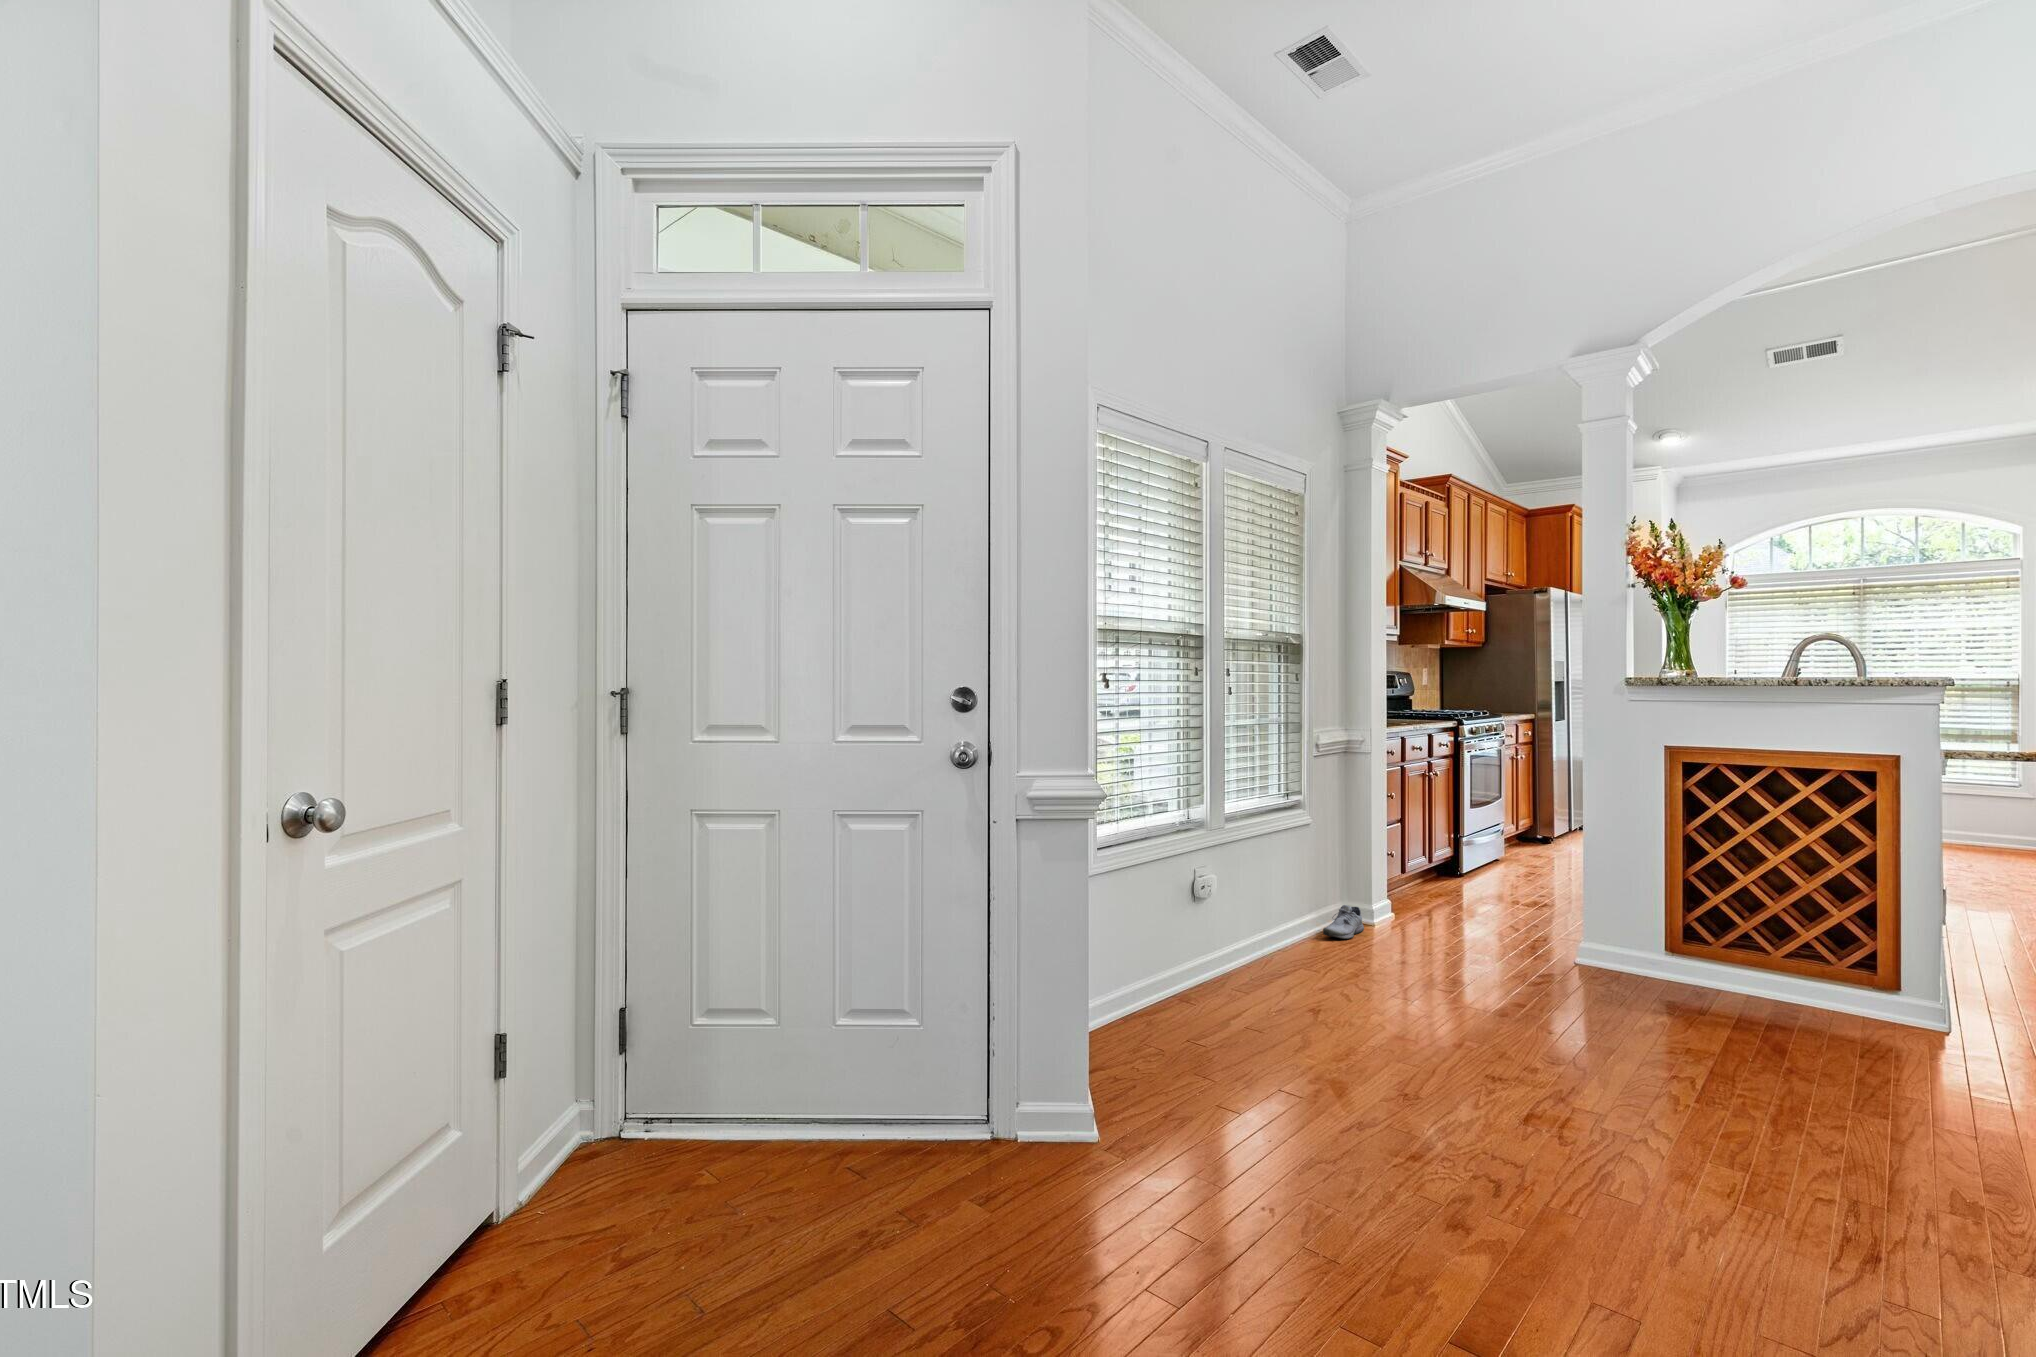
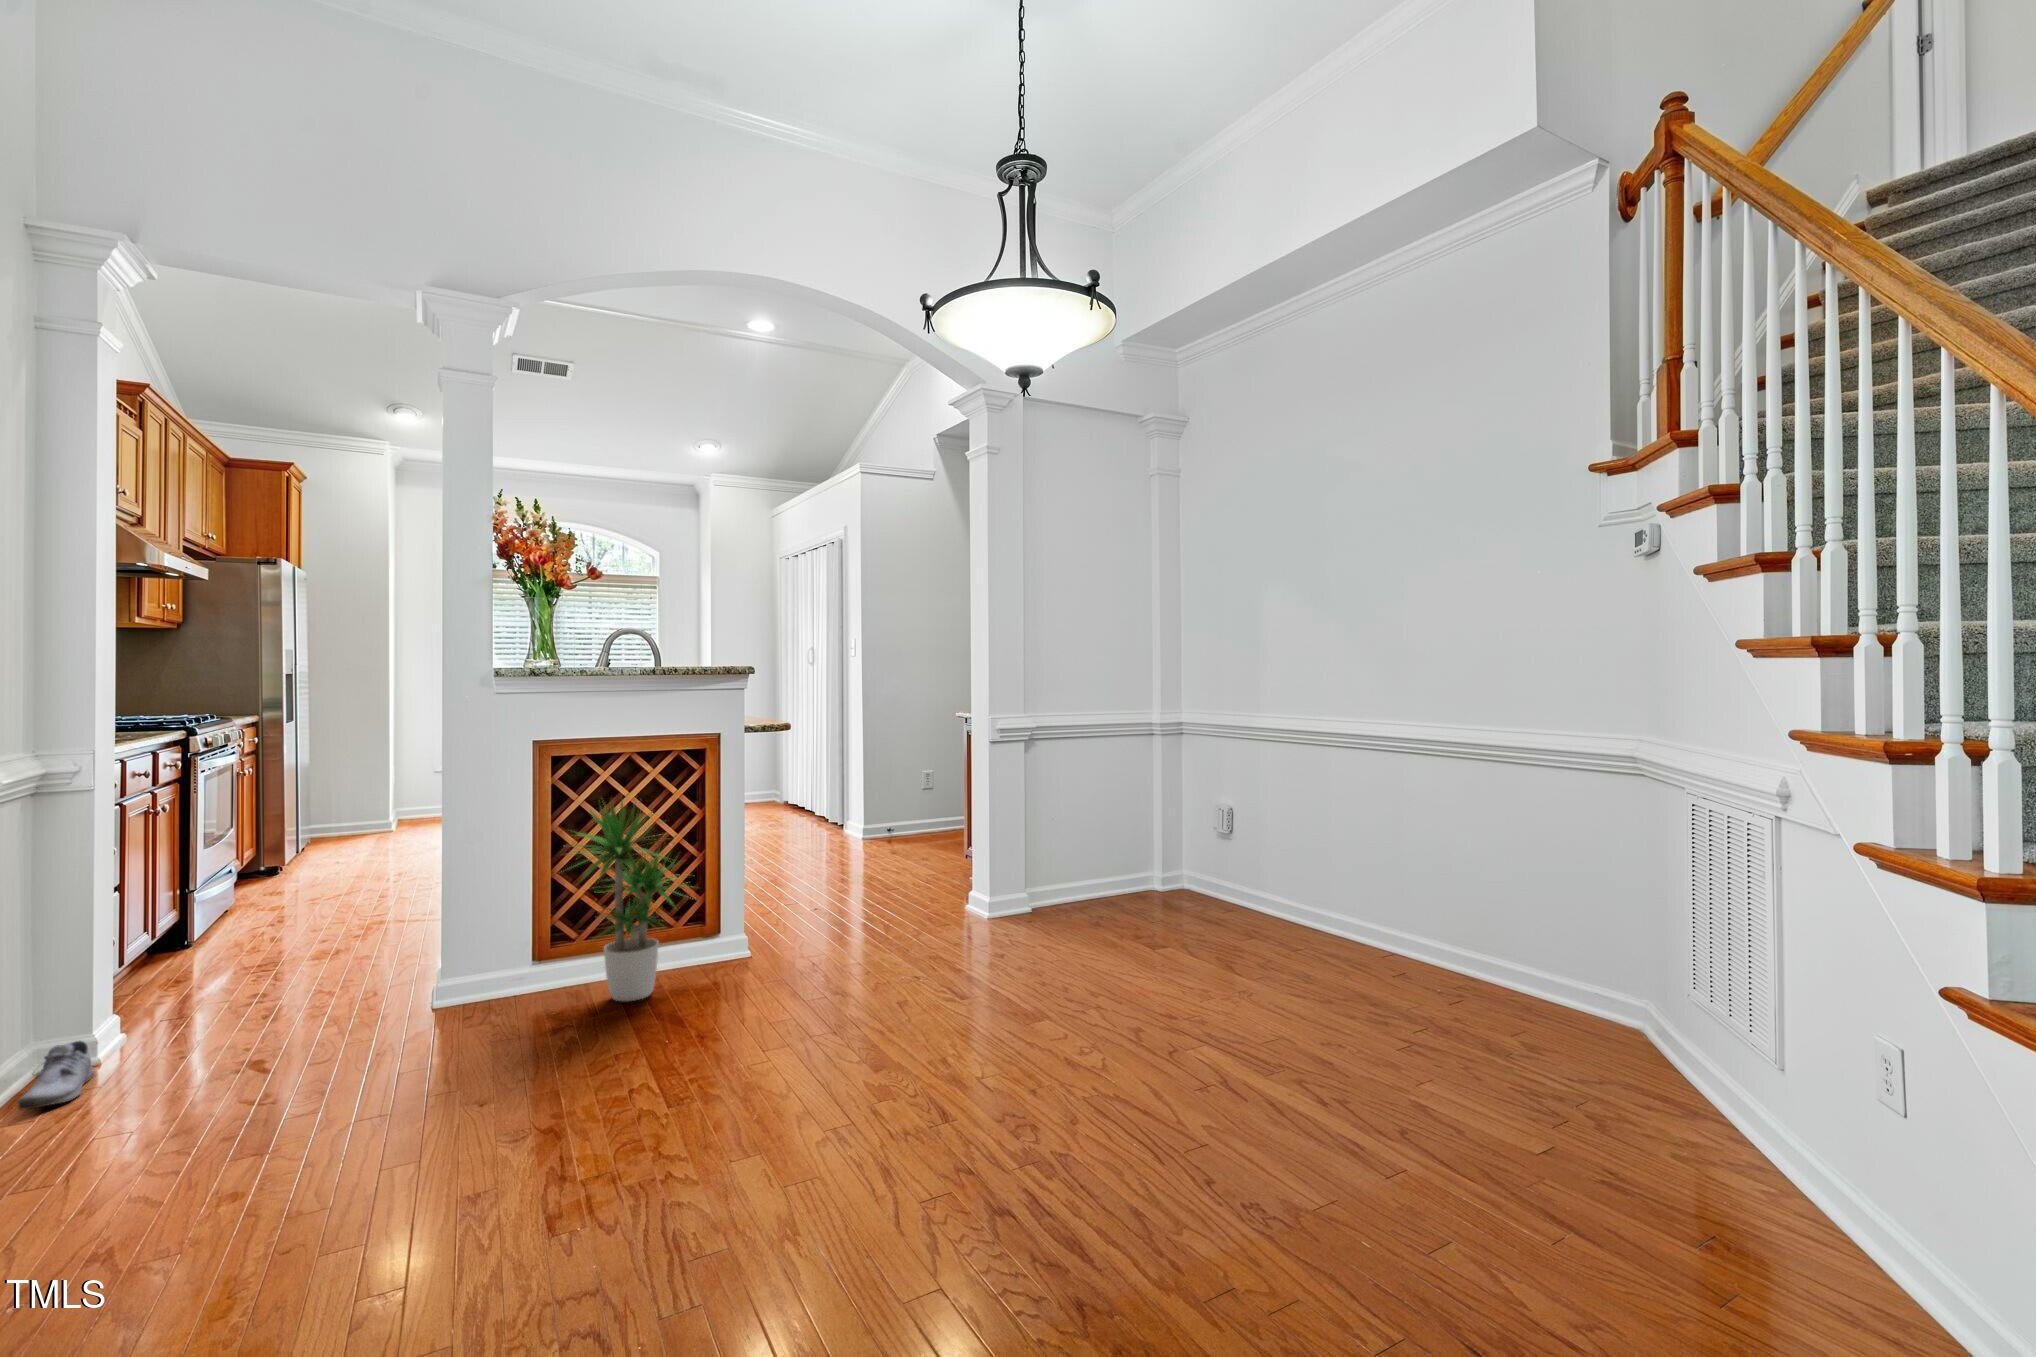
potted plant: none [1672,804,1847,1018] -> present [577,800,691,1001]

